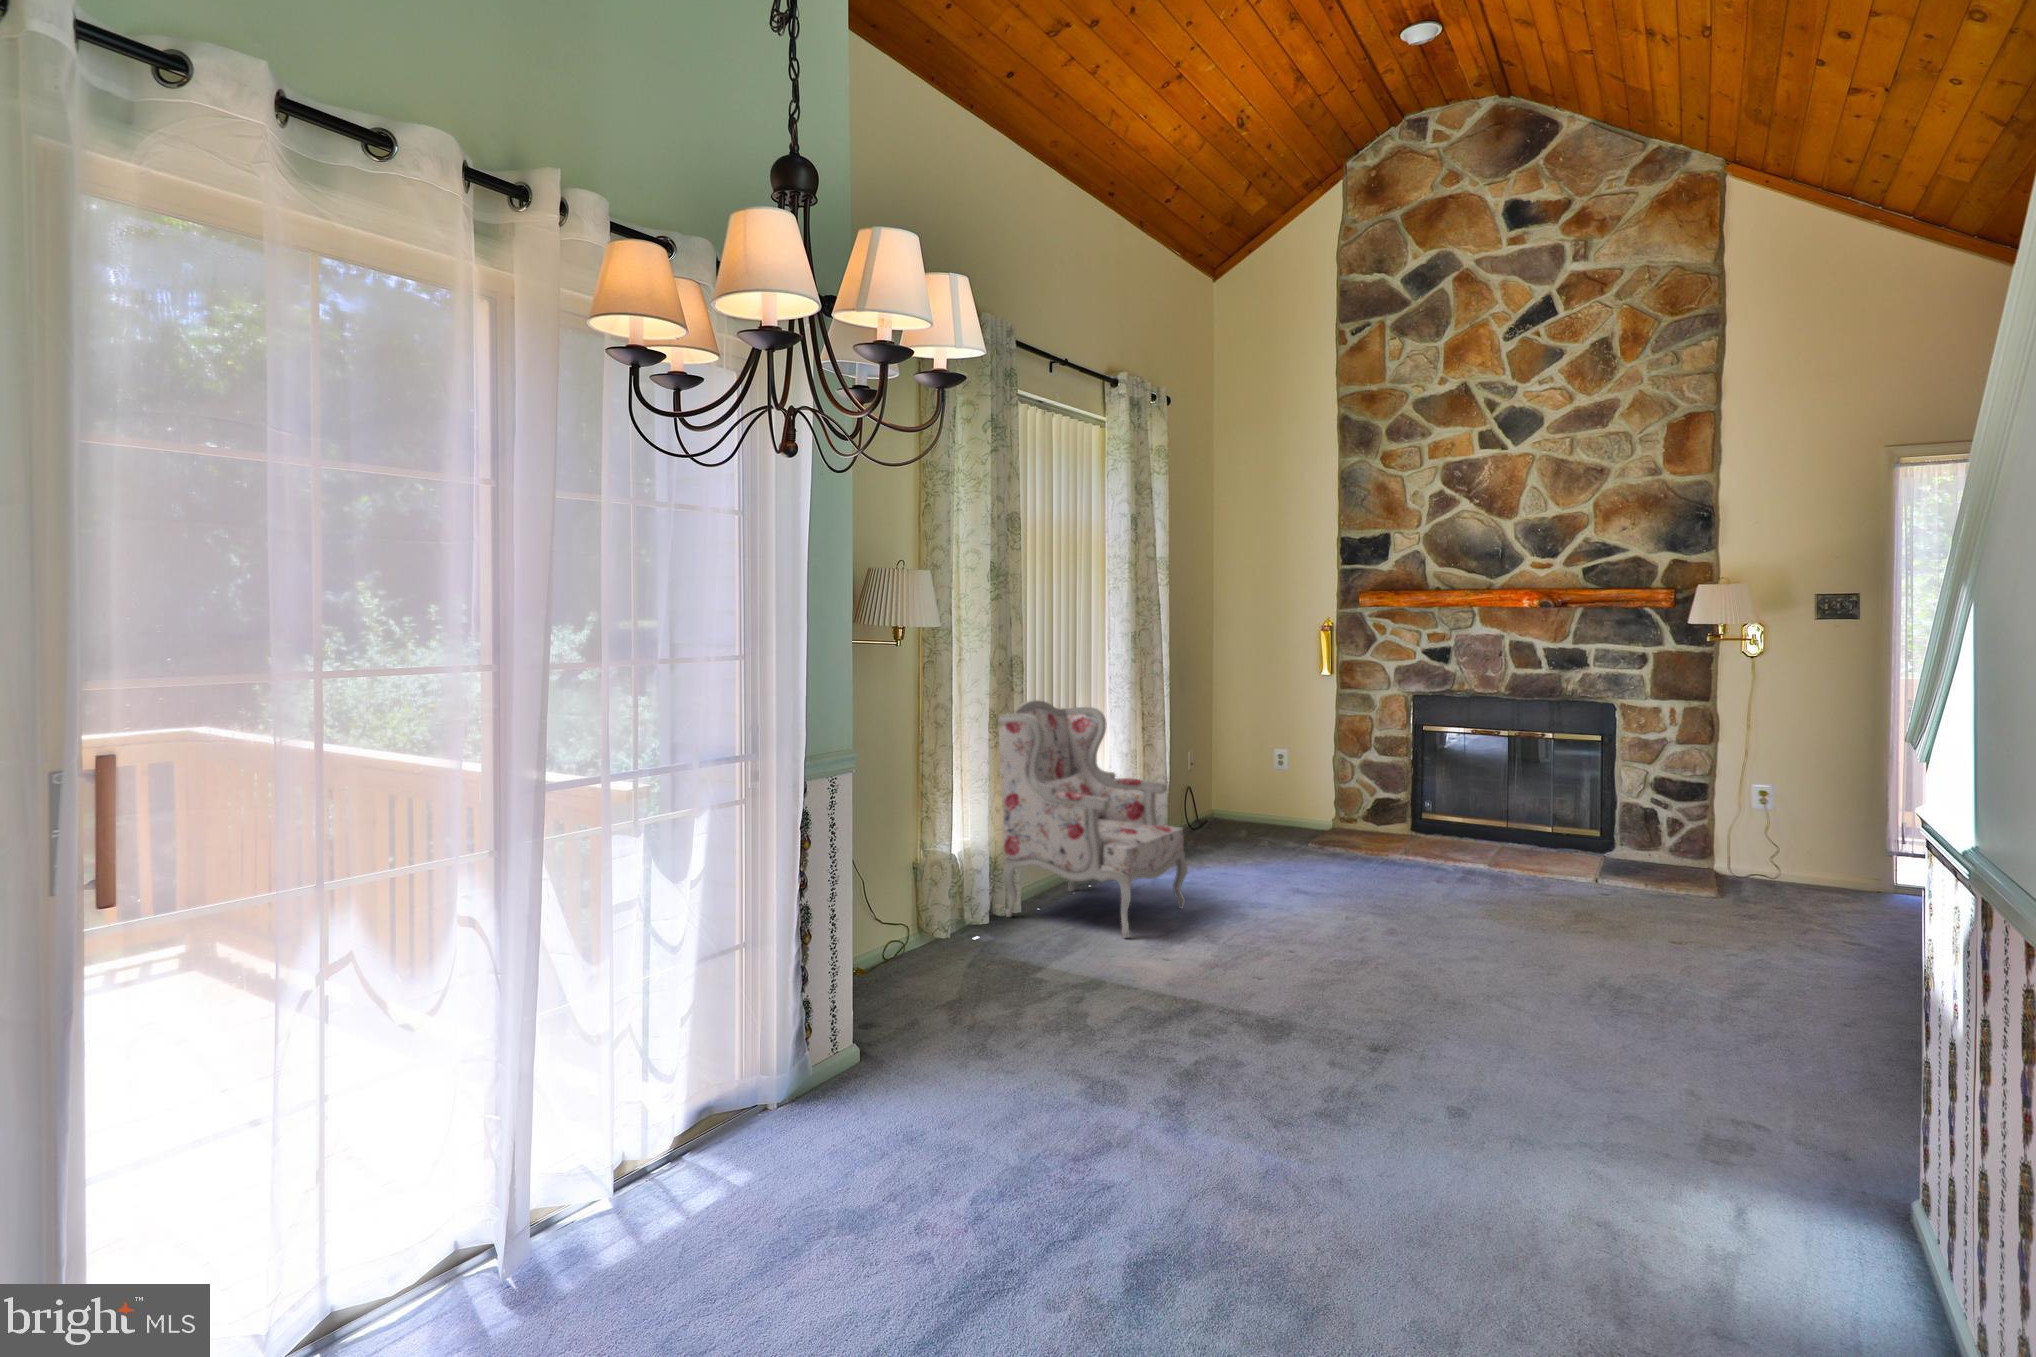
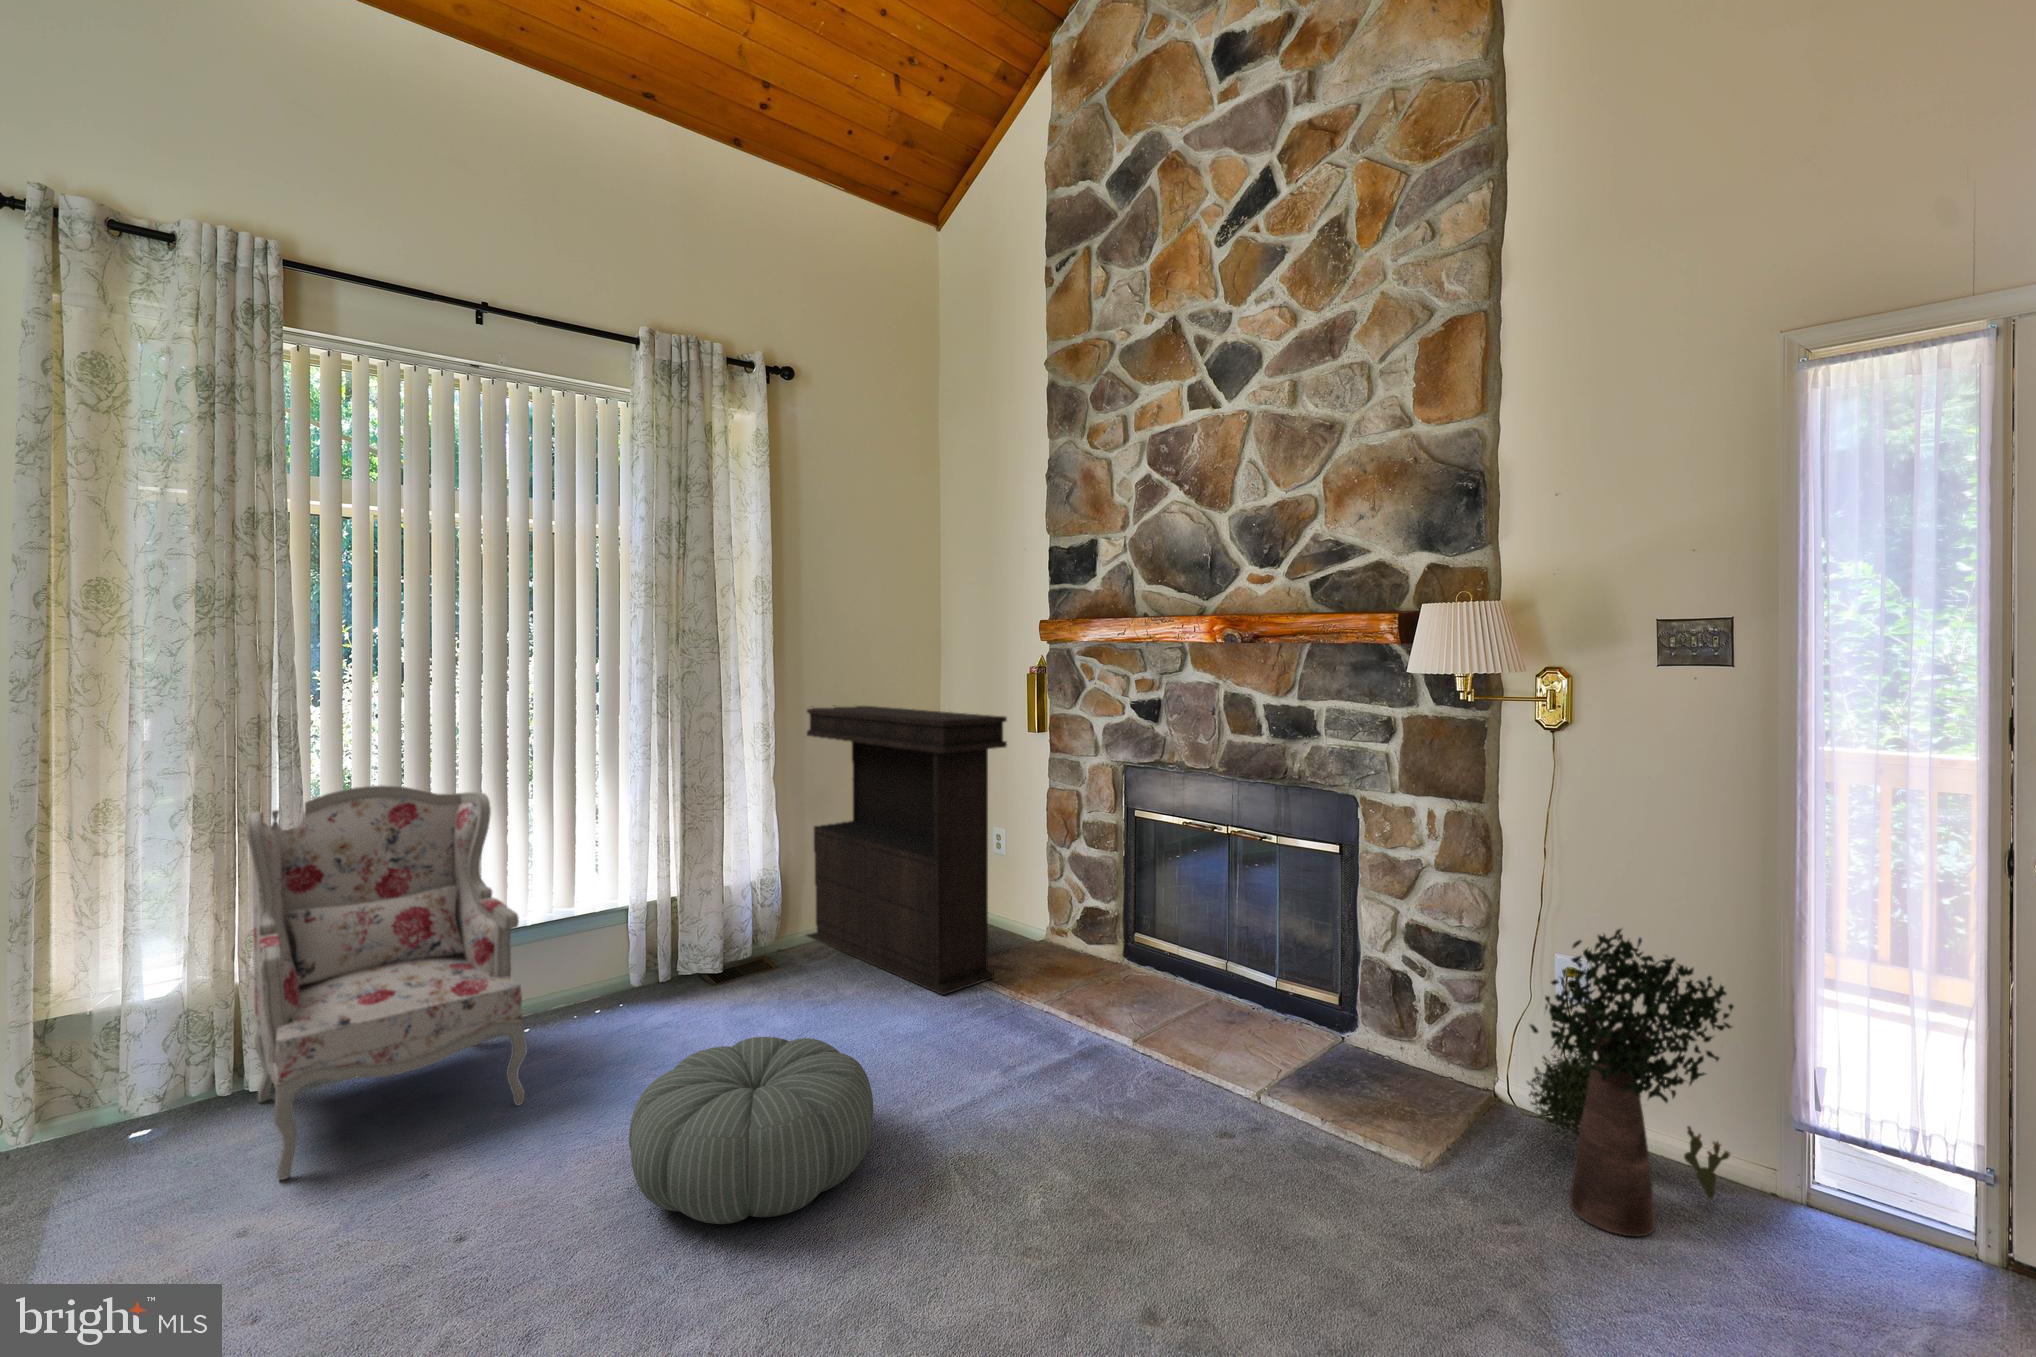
console table: none [1146,657,1351,856] -> present [807,705,1007,995]
potted plant: none [1749,757,1882,906] -> present [1528,929,1734,1237]
pouf: none [1314,849,1466,931] -> present [629,1037,874,1224]

